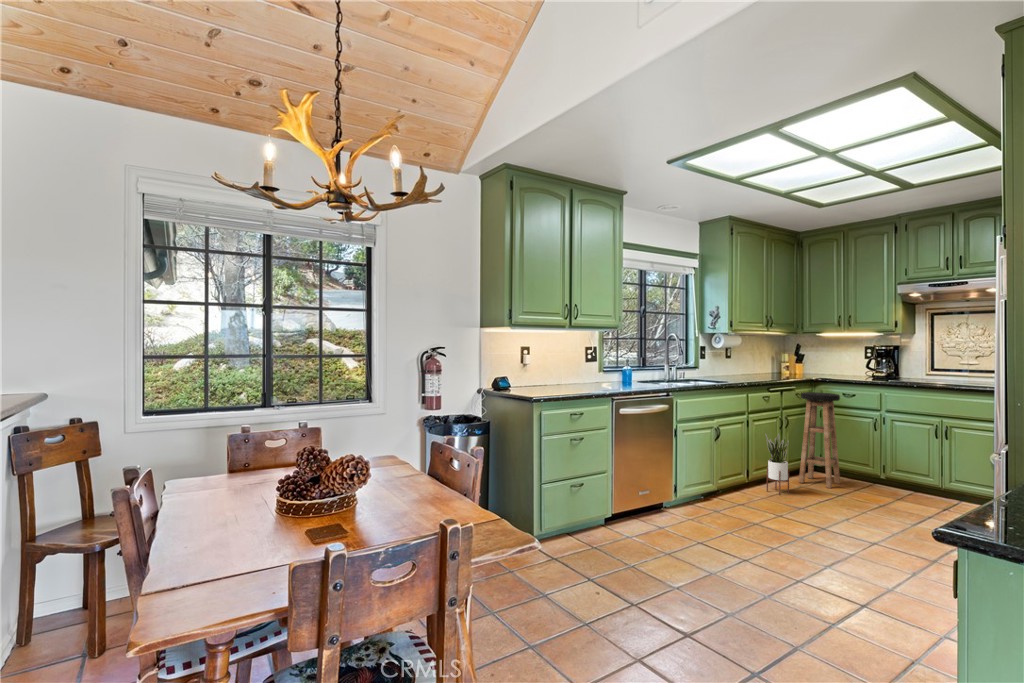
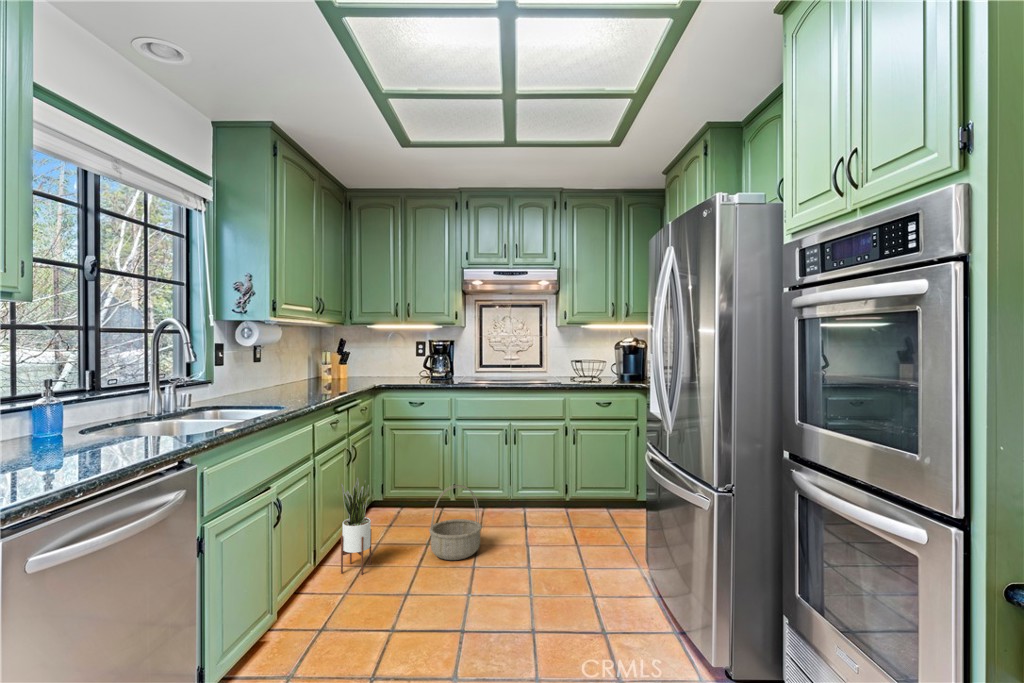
bar stool: present [799,392,840,488] -> none [369,404,416,536]
basket: none [833,452,881,508] -> present [429,485,481,560]

